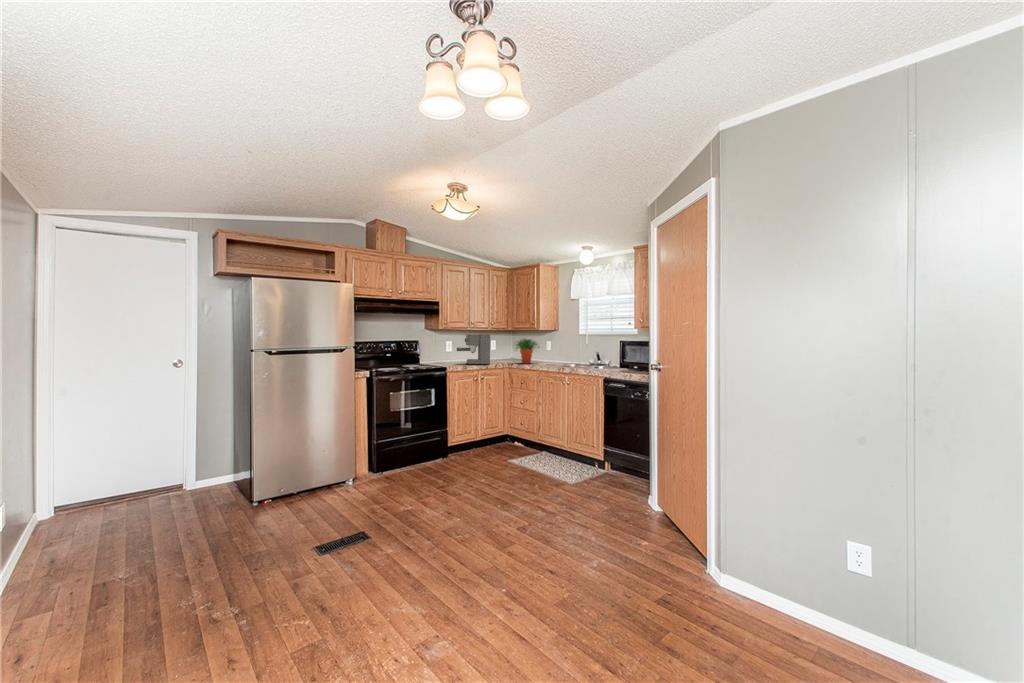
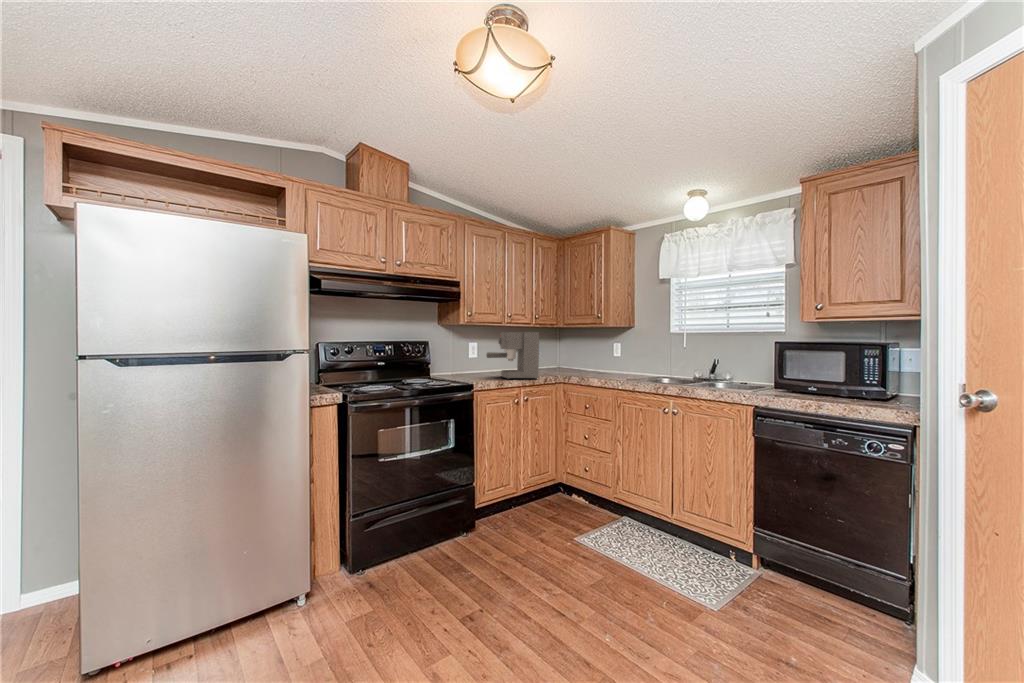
potted plant: present [516,339,537,364] -> none [568,339,613,377]

